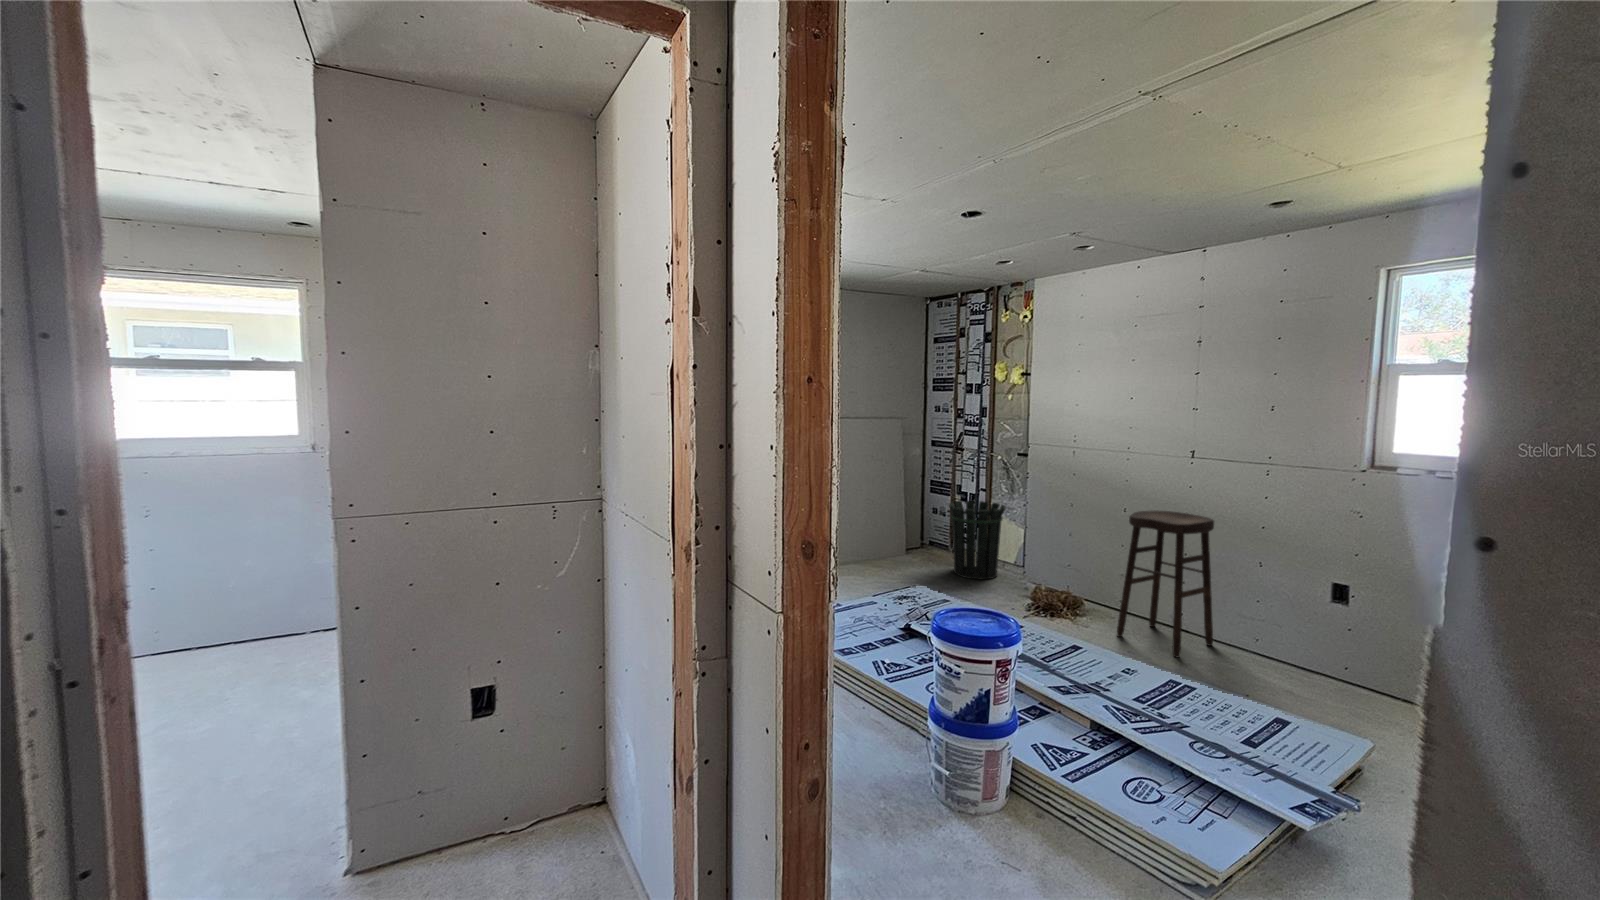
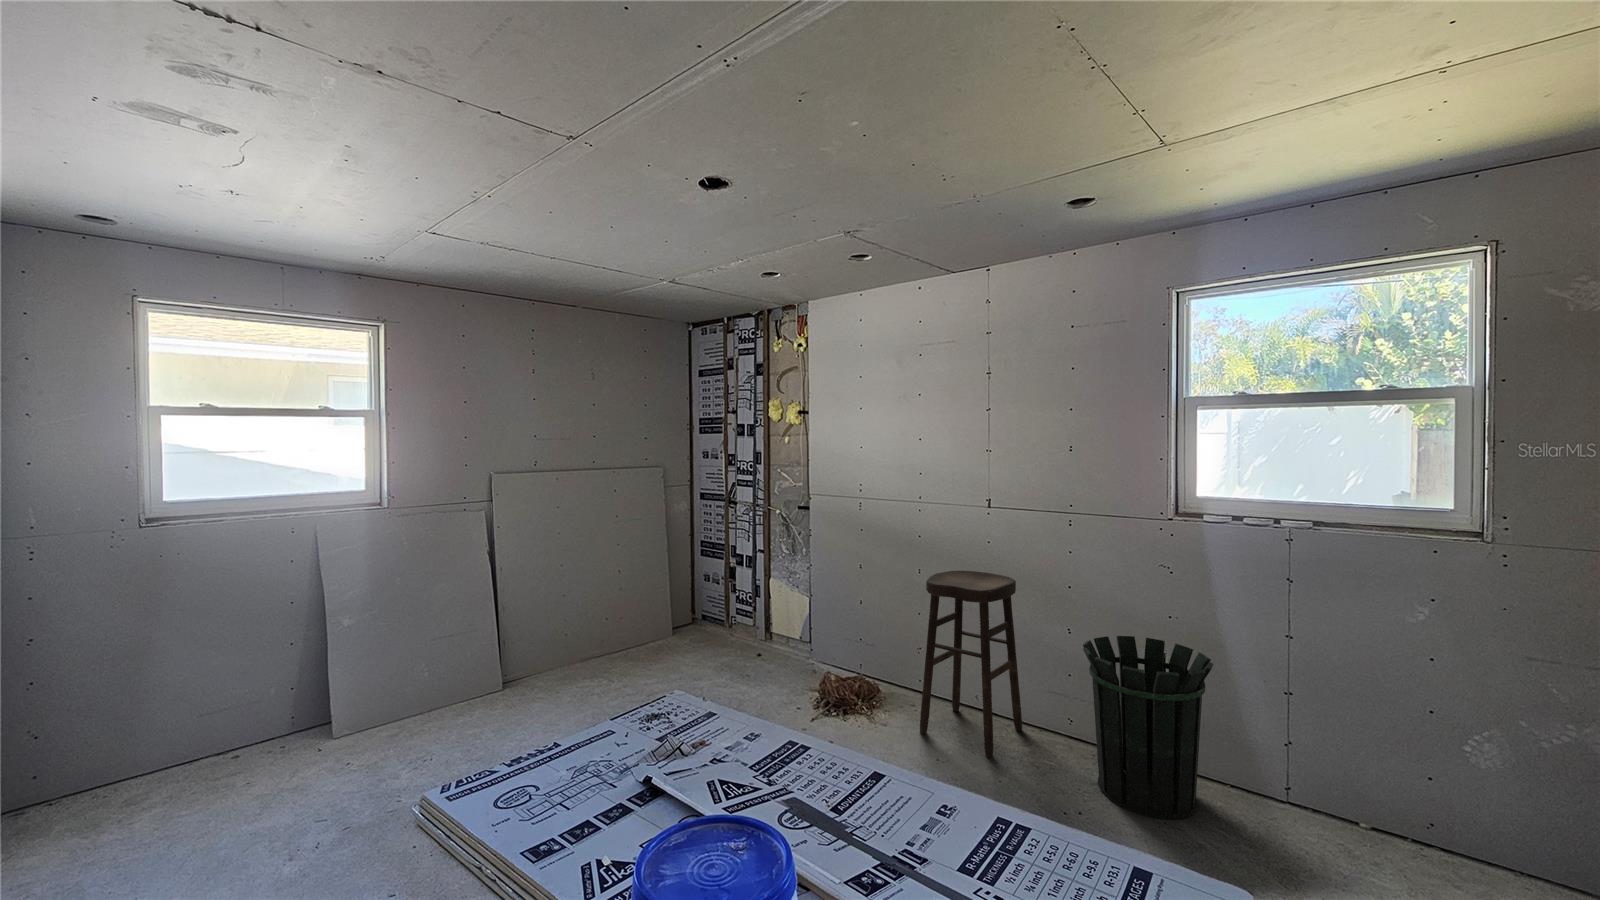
waste bin: present [949,501,1006,579] -> present [1083,636,1213,819]

